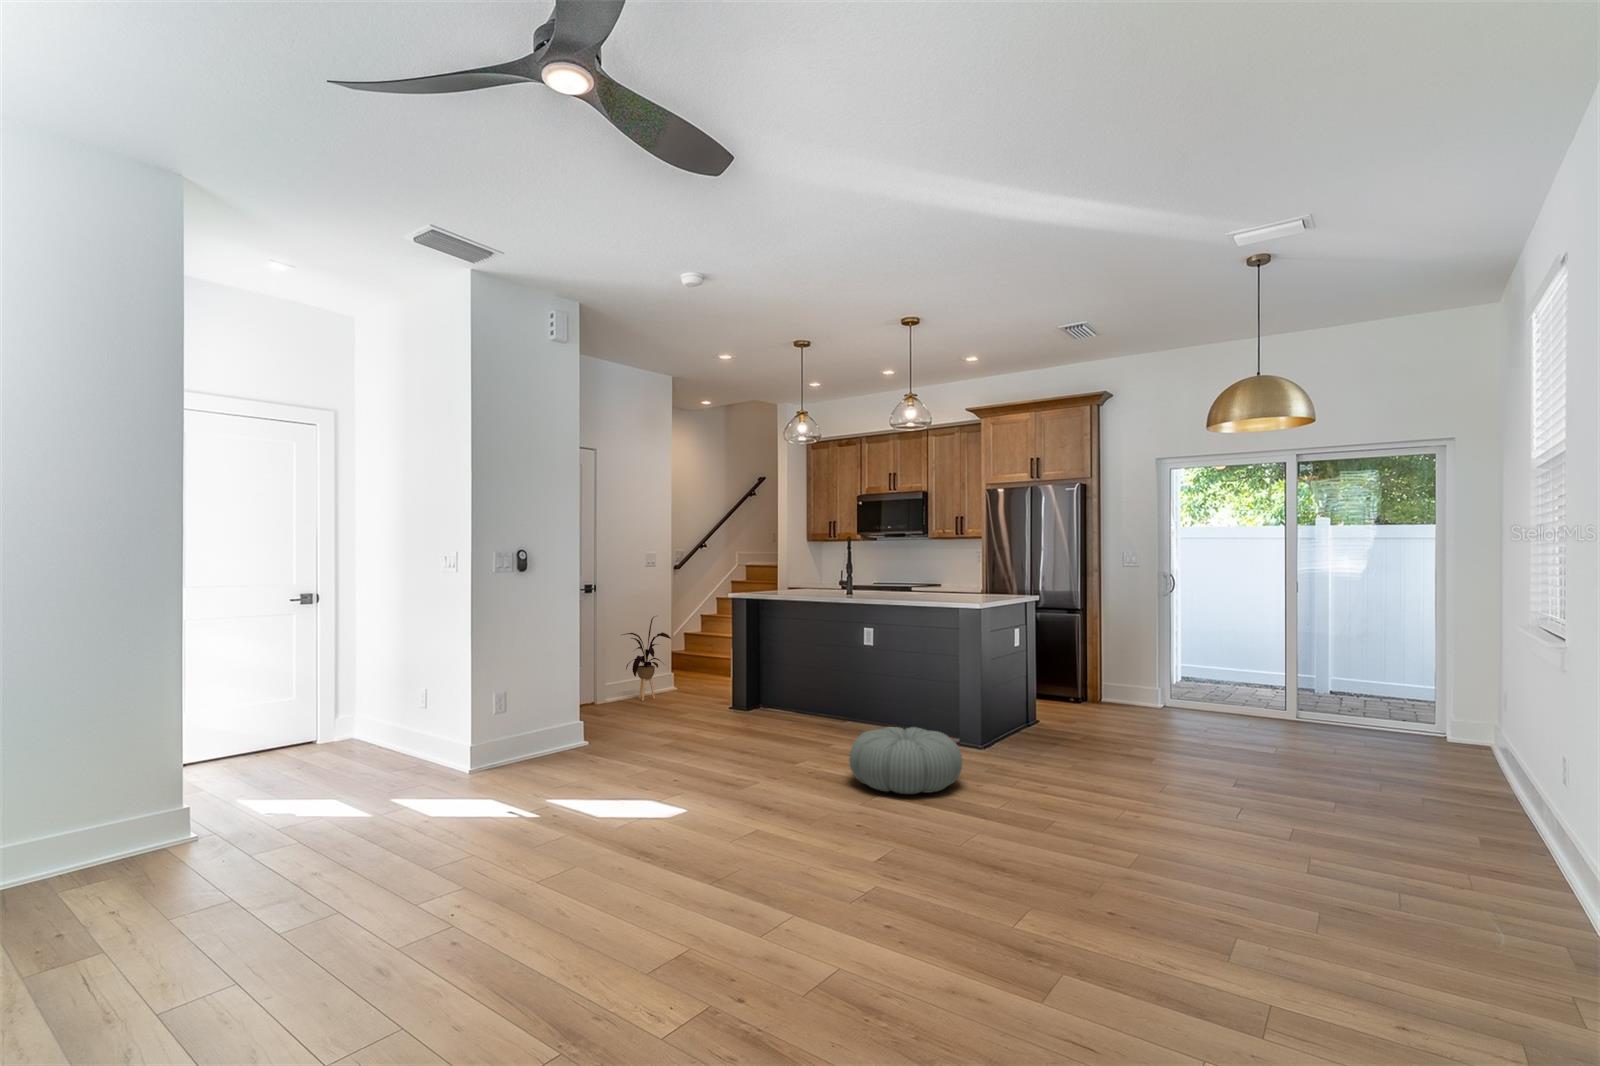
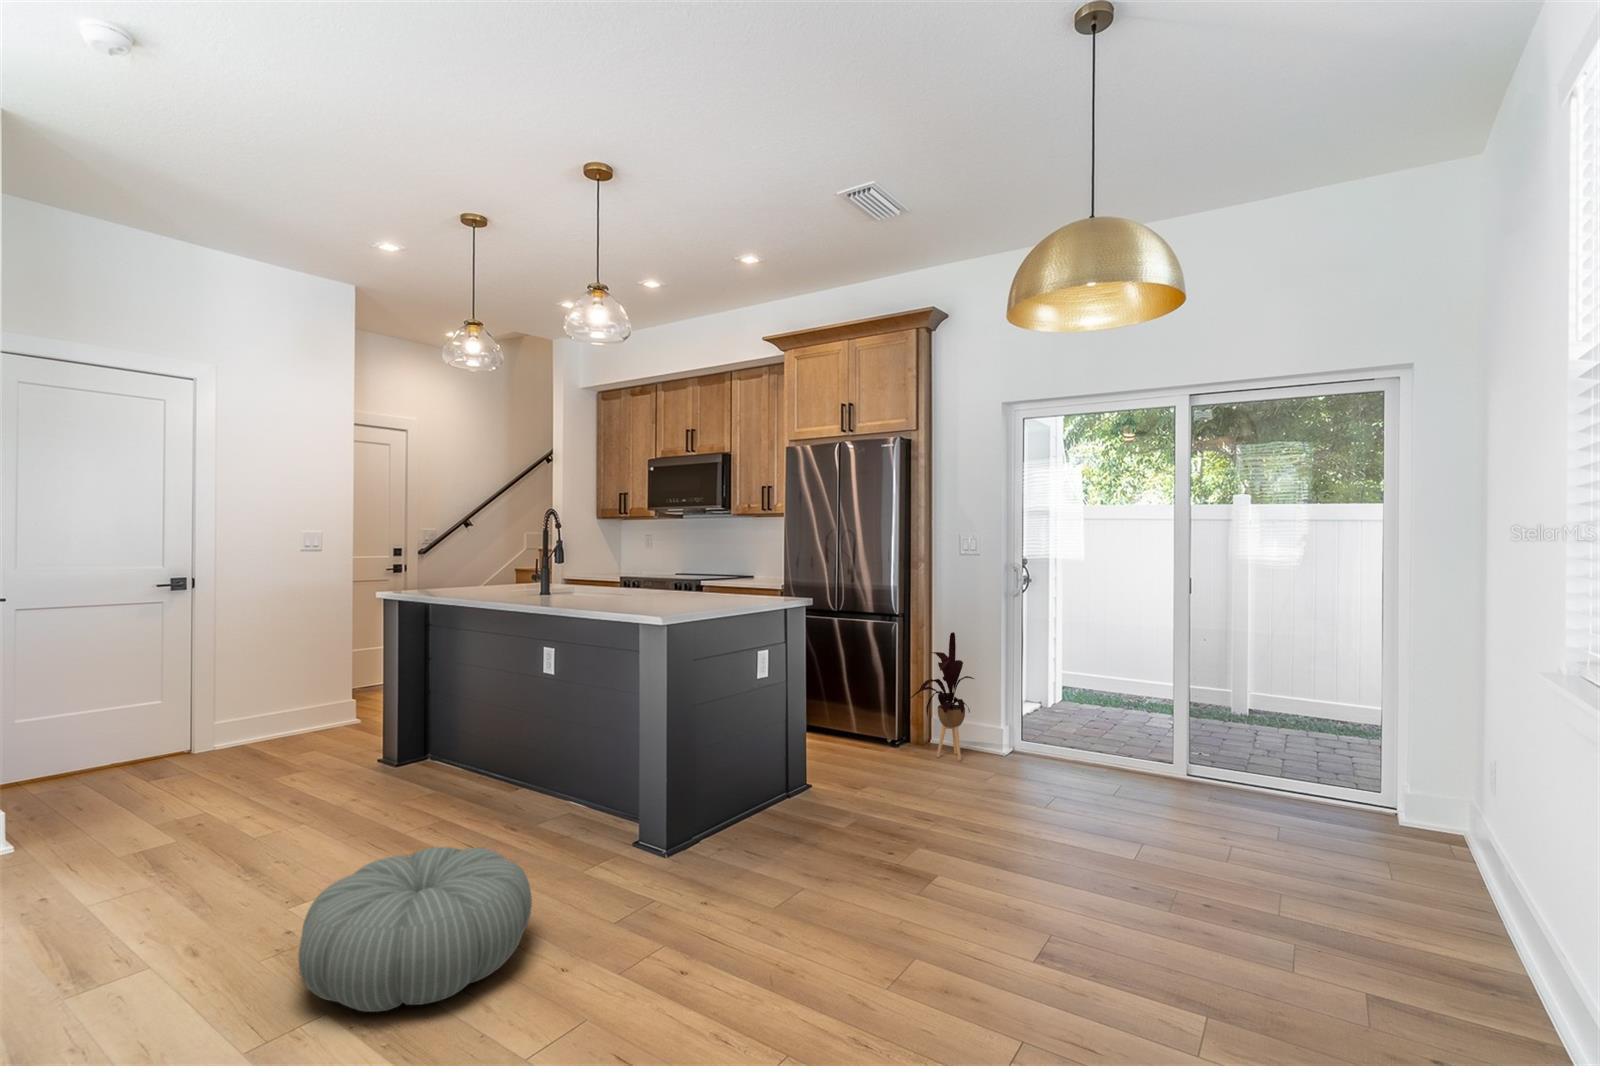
house plant: present [623,617,671,701] -> present [909,632,974,761]

